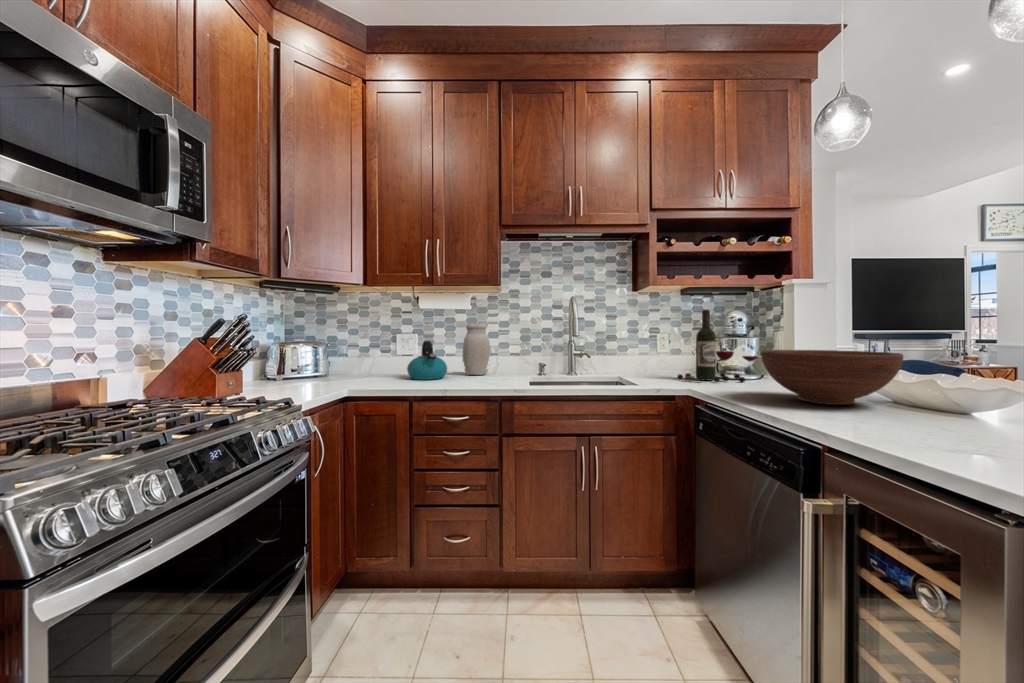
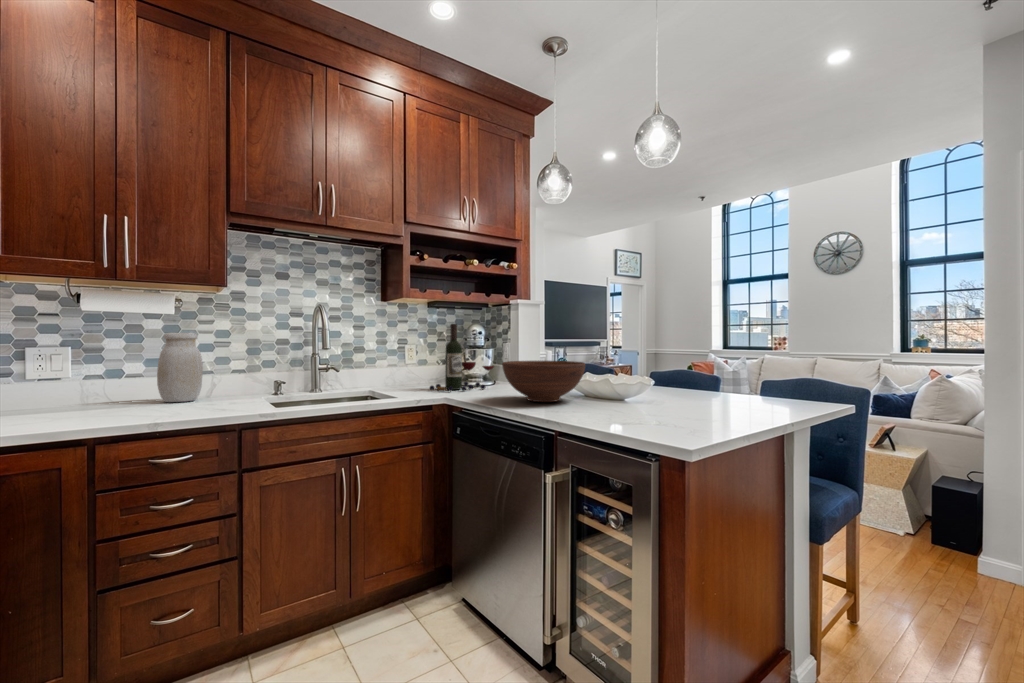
kettle: present [407,341,447,380] -> none [62,358,138,415]

